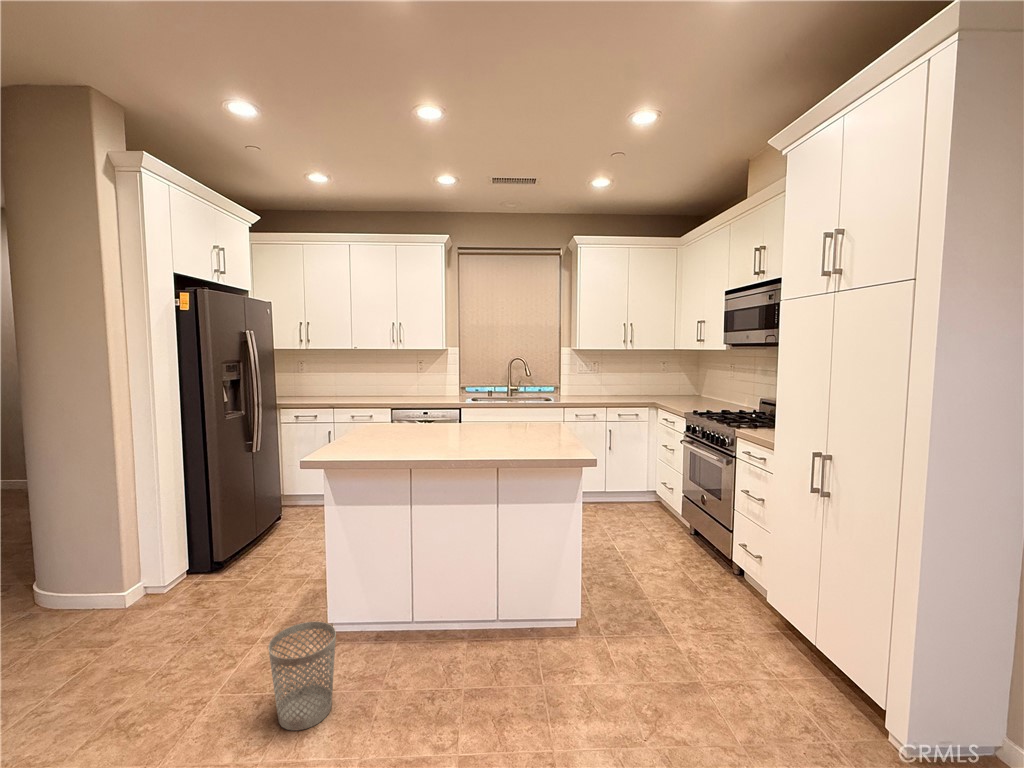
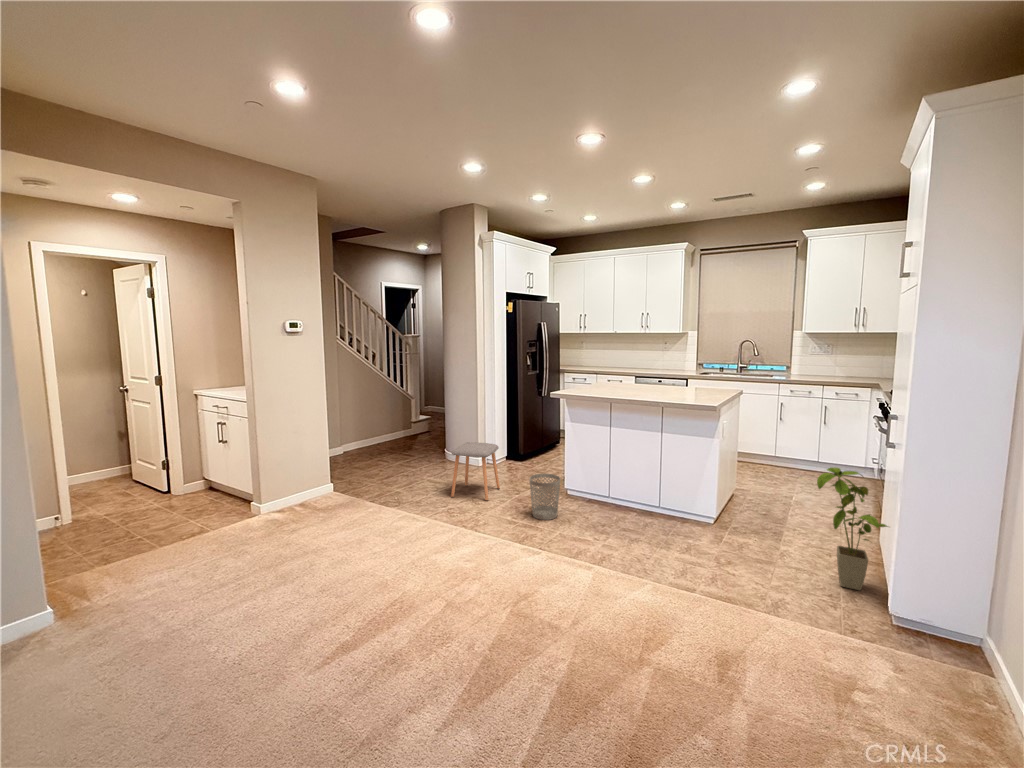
house plant: none [751,535,848,698] -> present [817,467,888,590]
stool: none [47,577,185,738] -> present [451,442,500,501]

